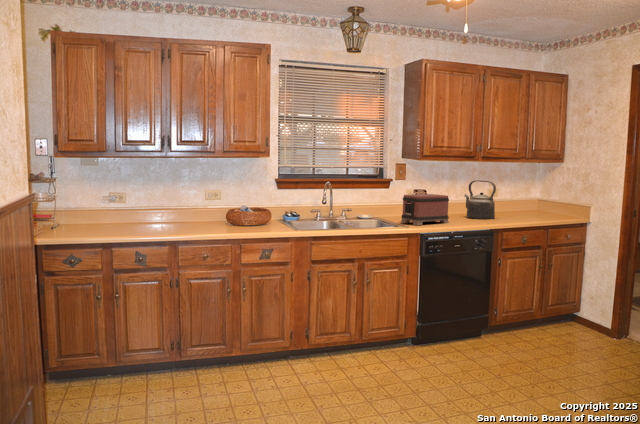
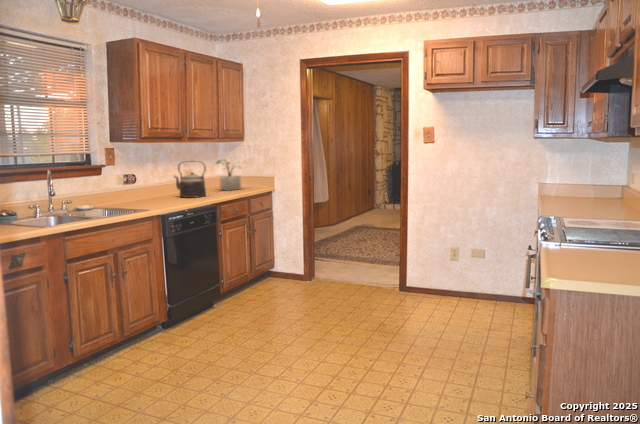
potted plant: none [516,181,558,216] -> present [216,160,241,191]
toaster: present [401,194,449,225] -> none [129,177,177,209]

